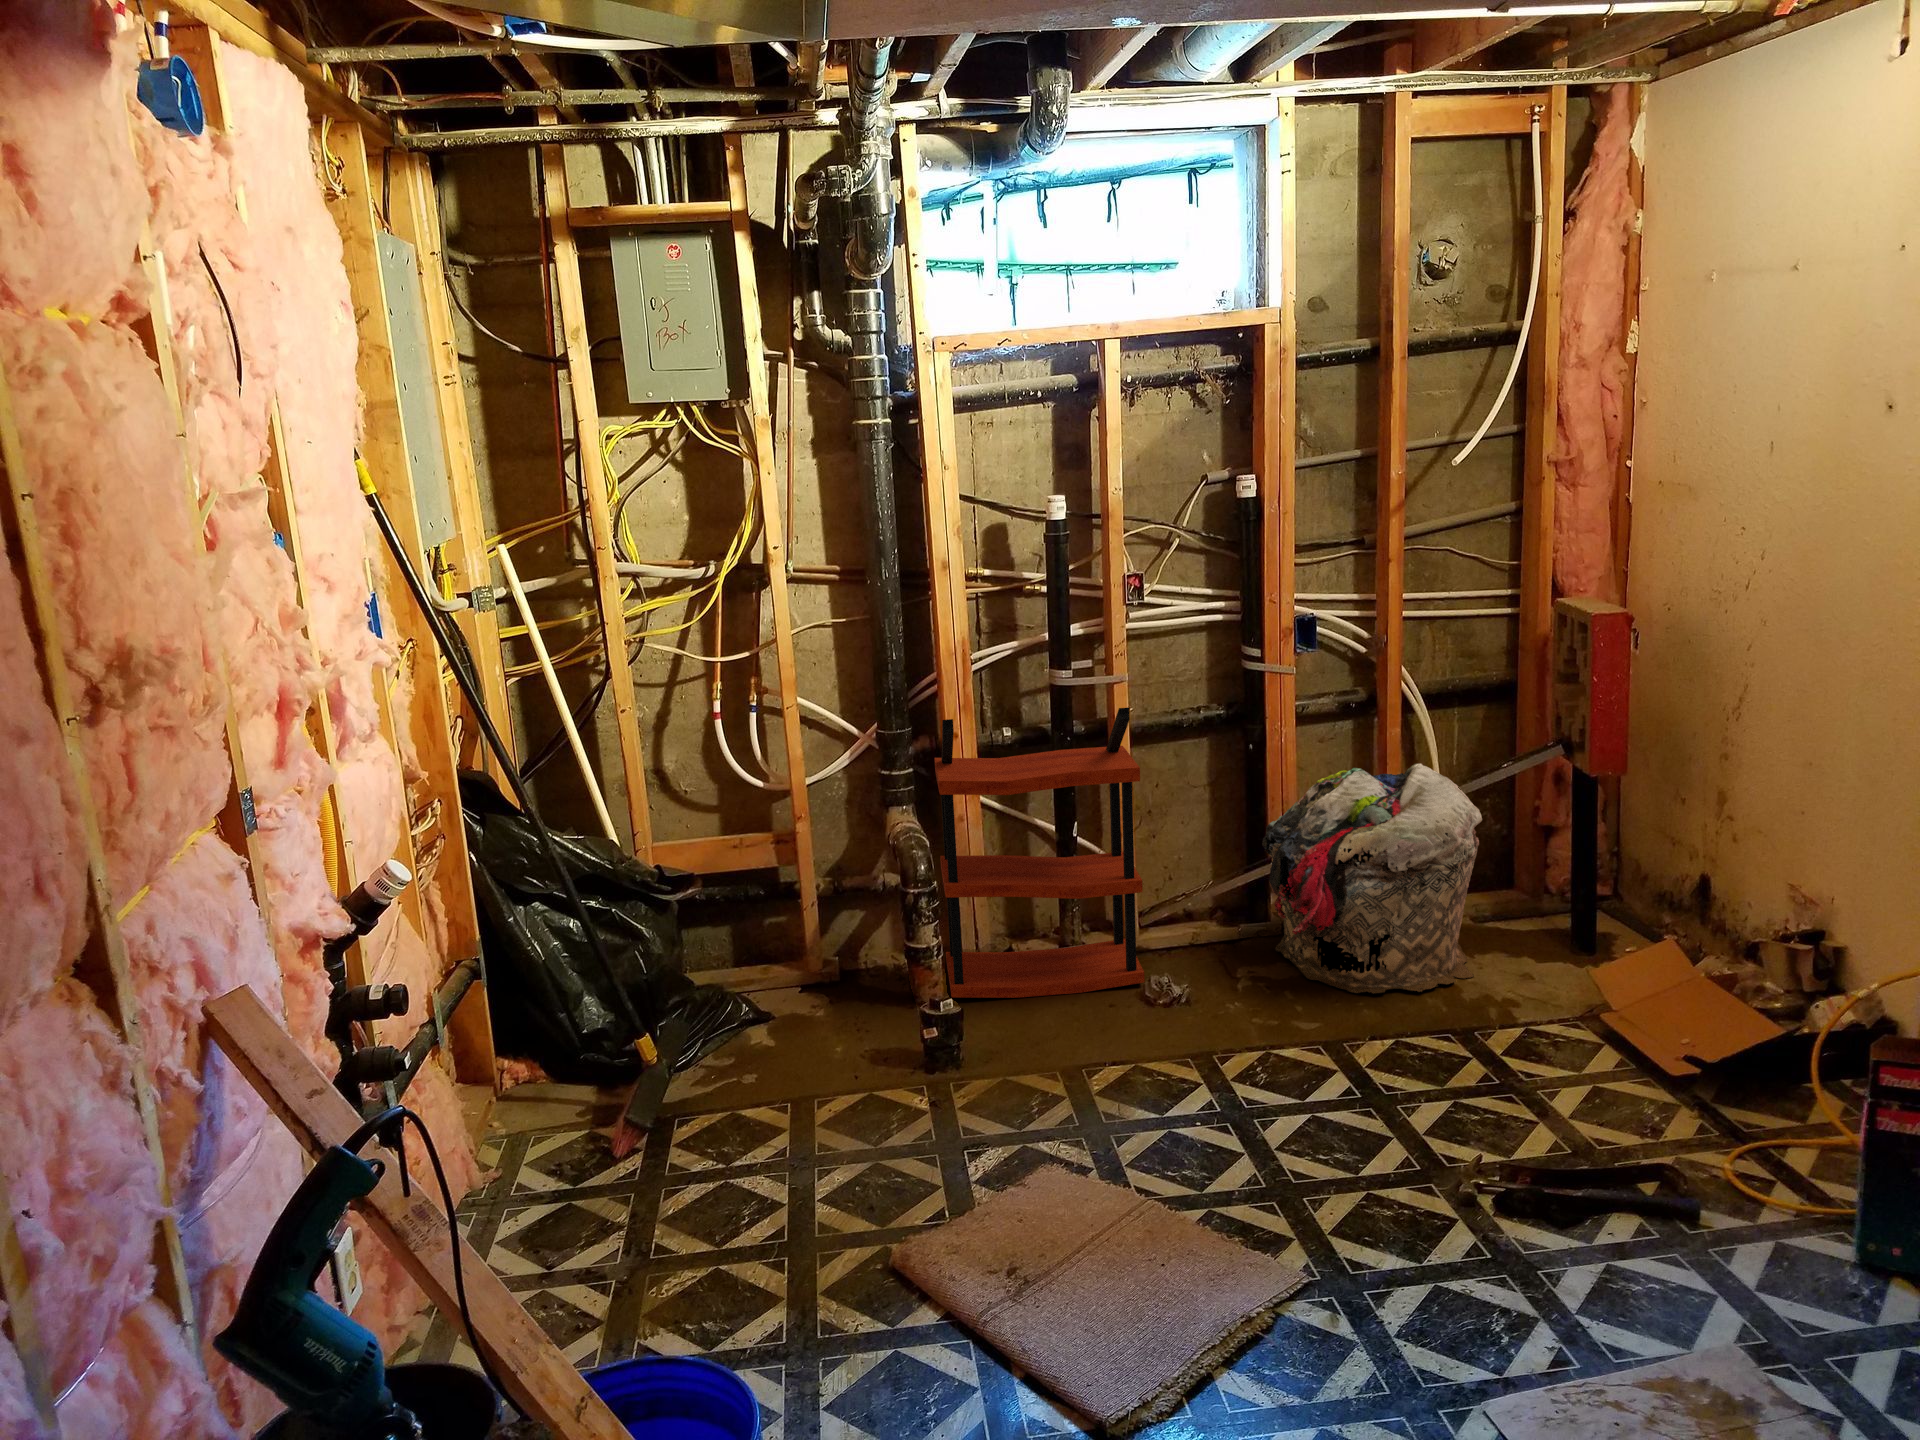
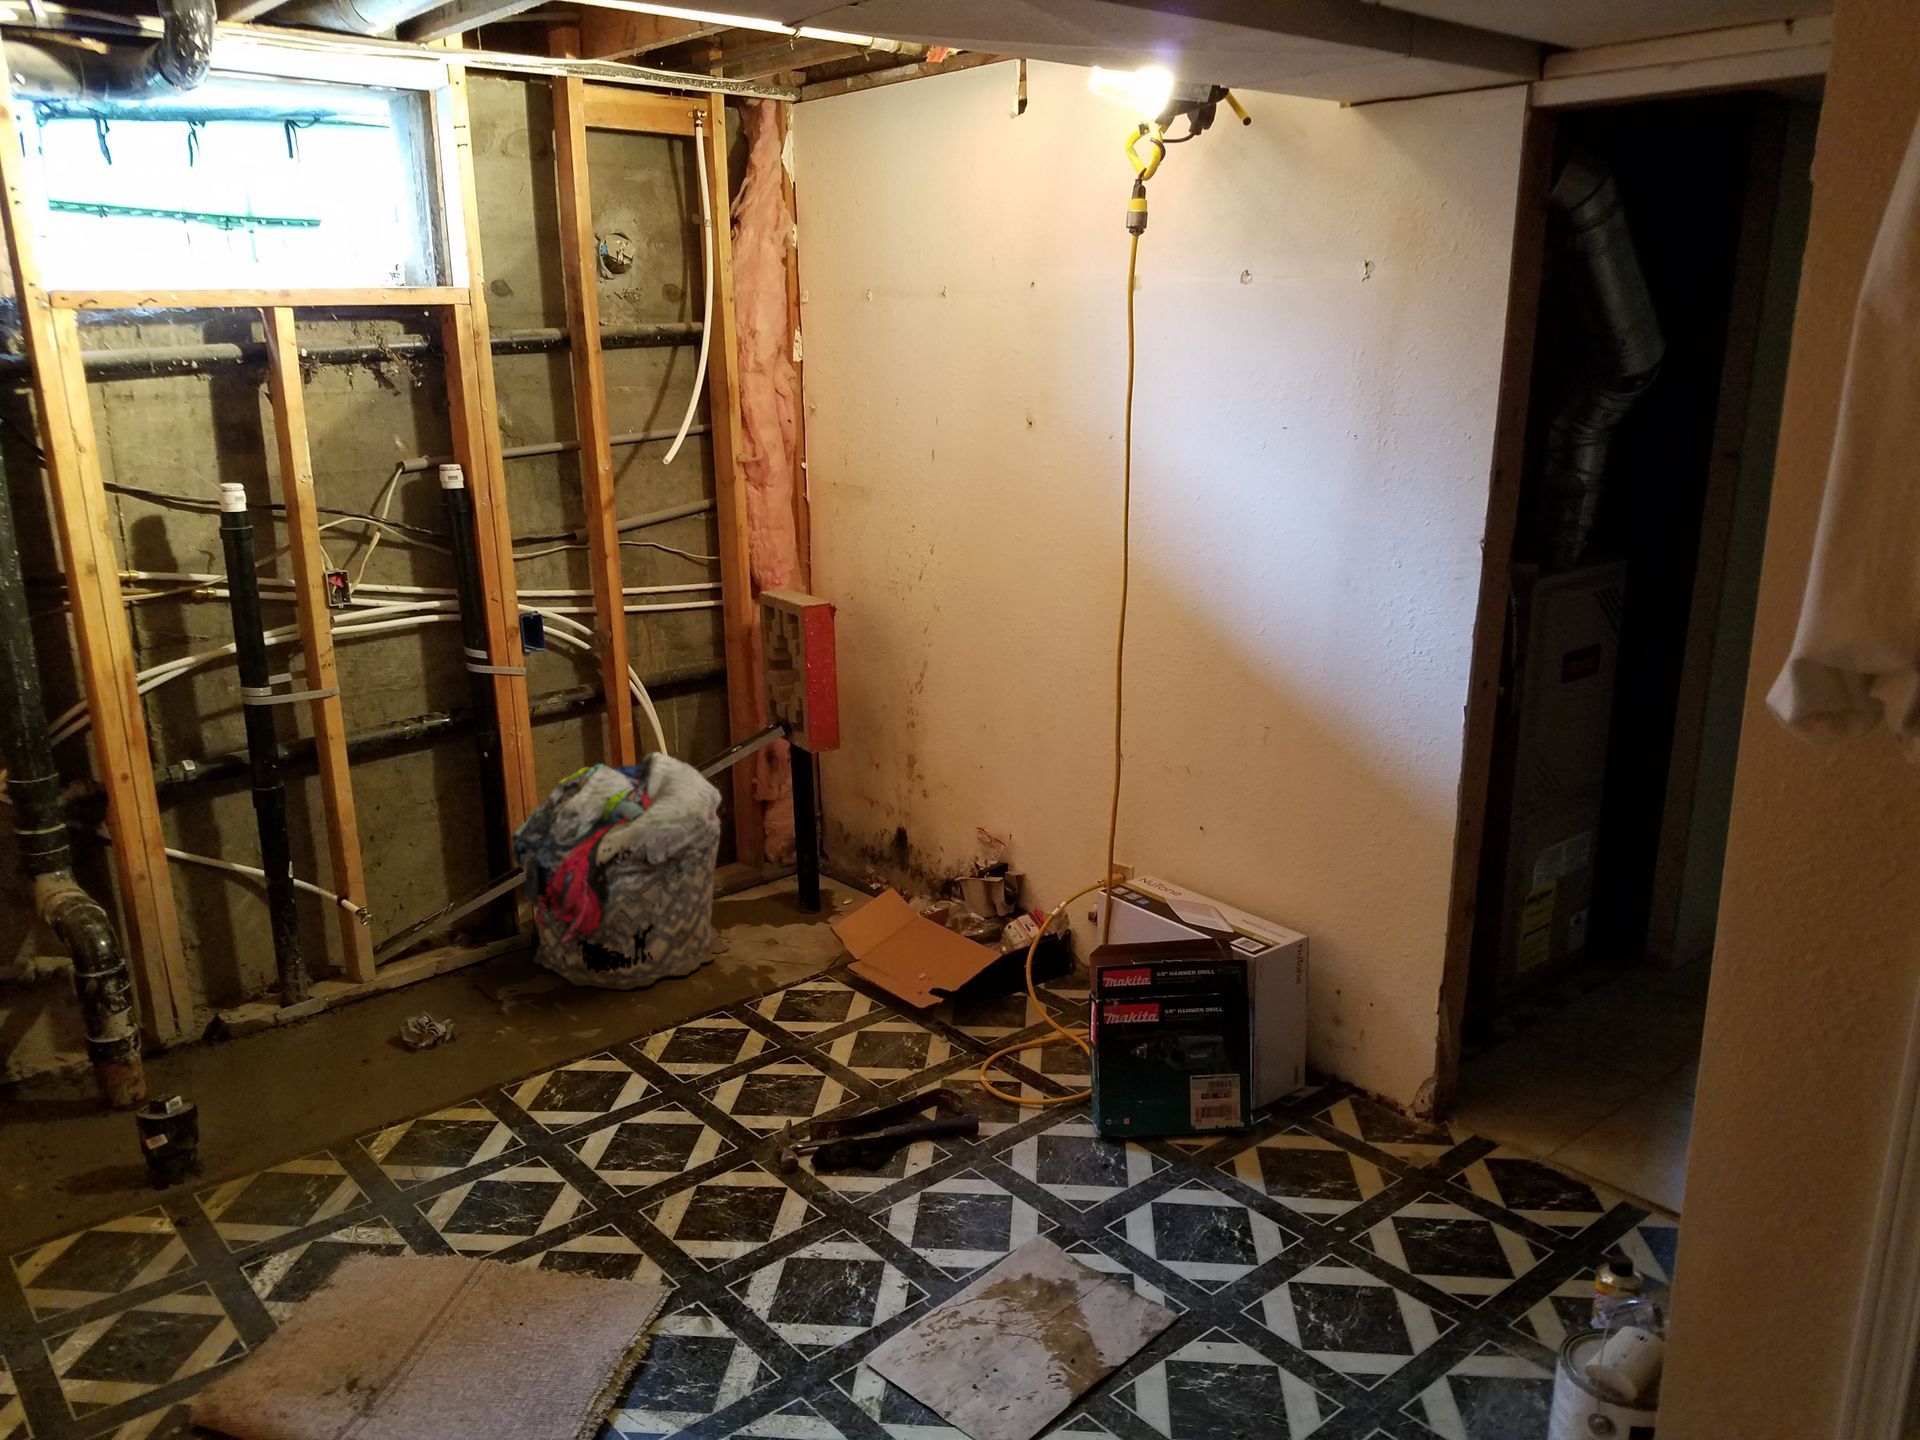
shelving unit: present [935,708,1145,998] -> none [93,731,401,1106]

